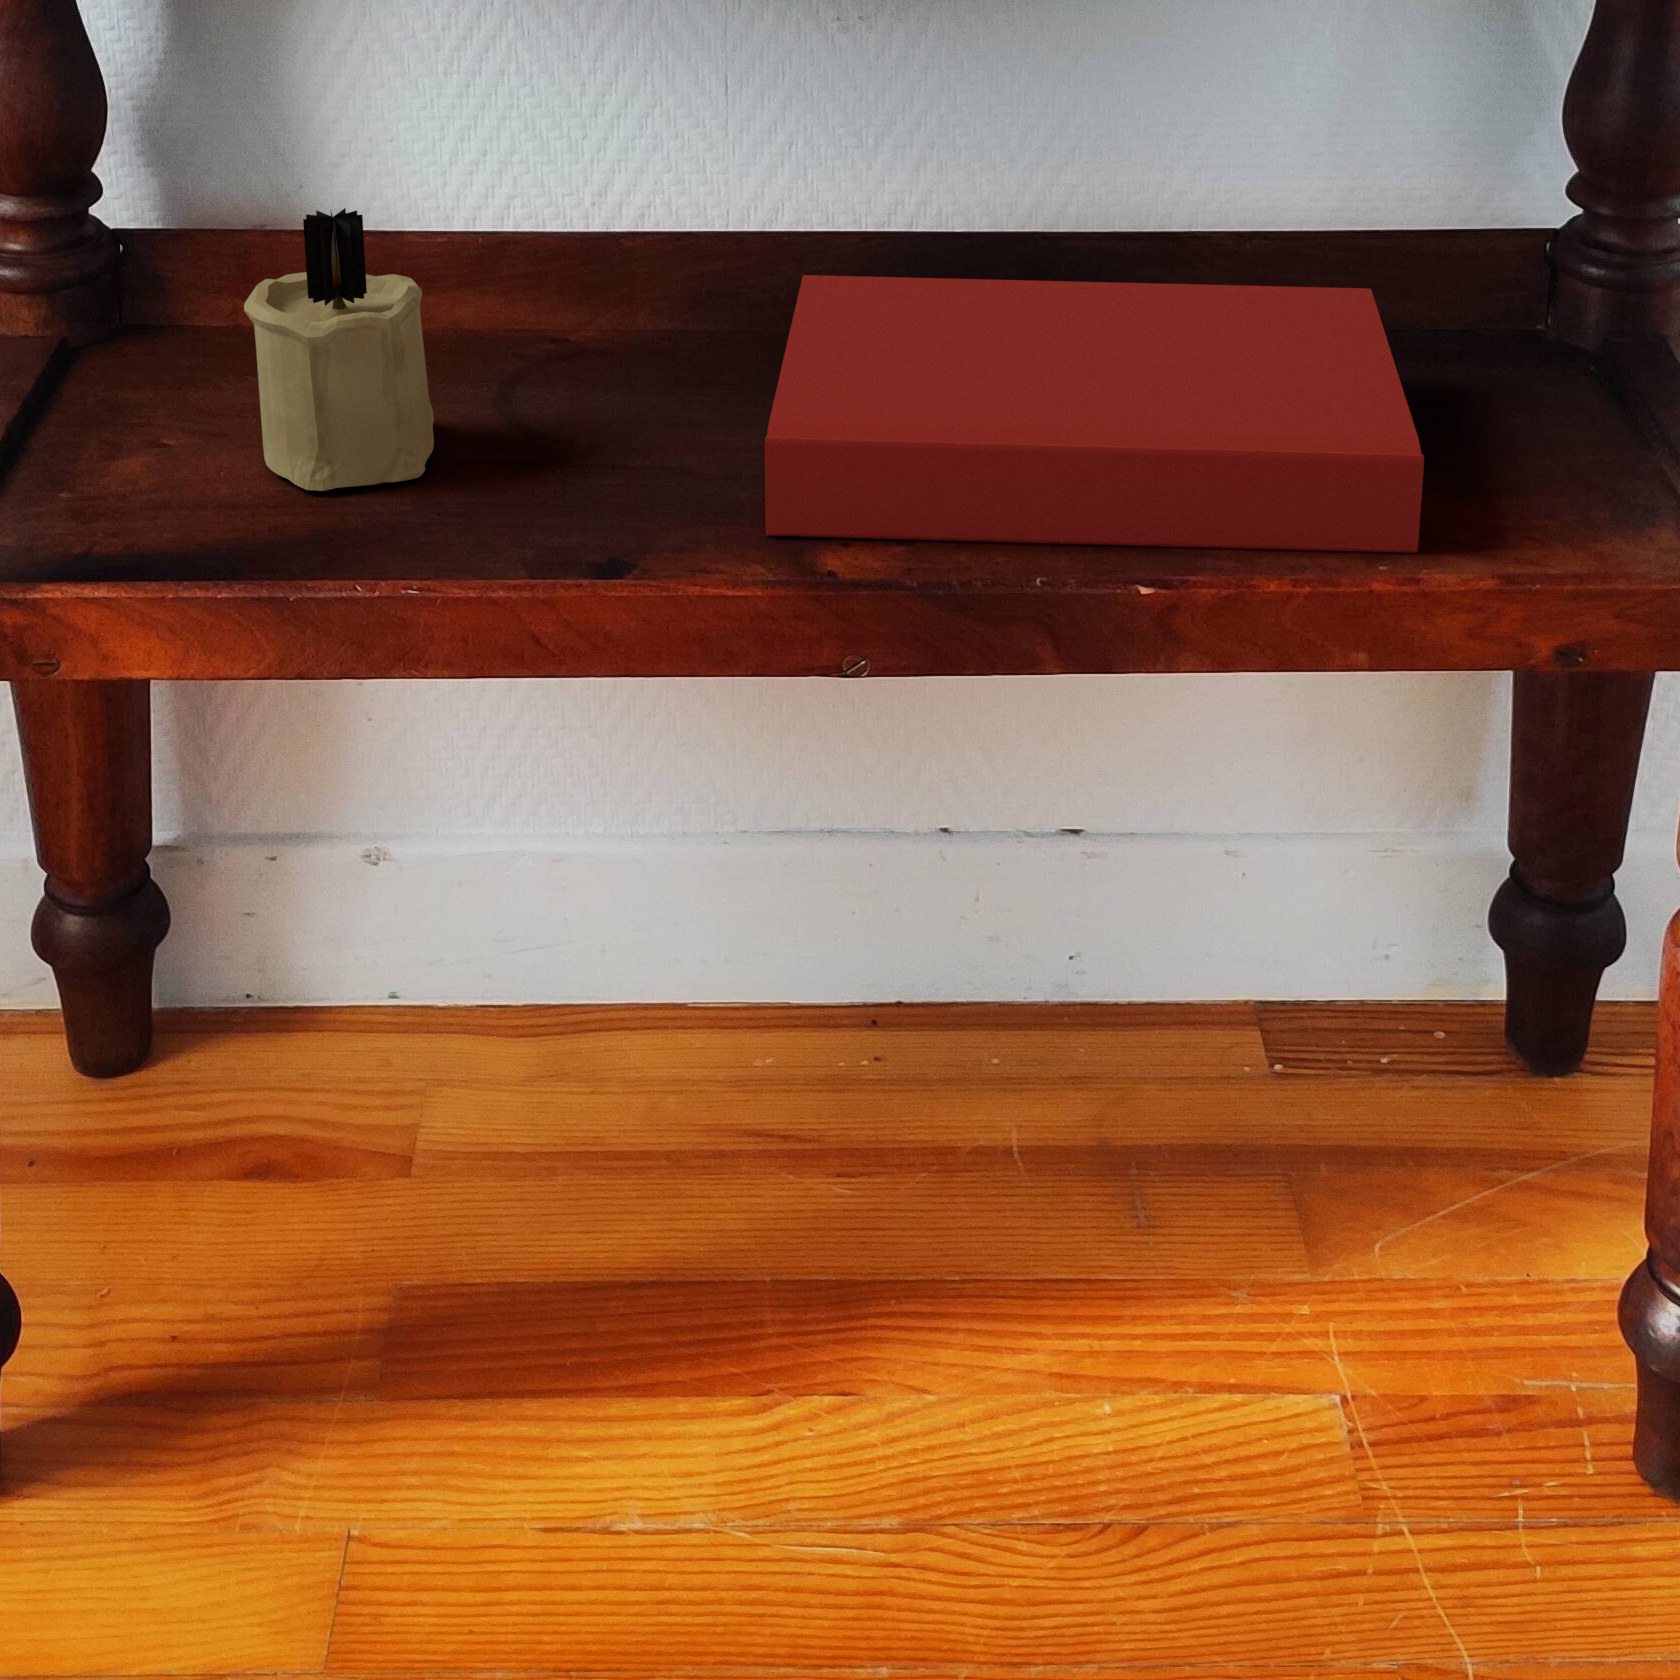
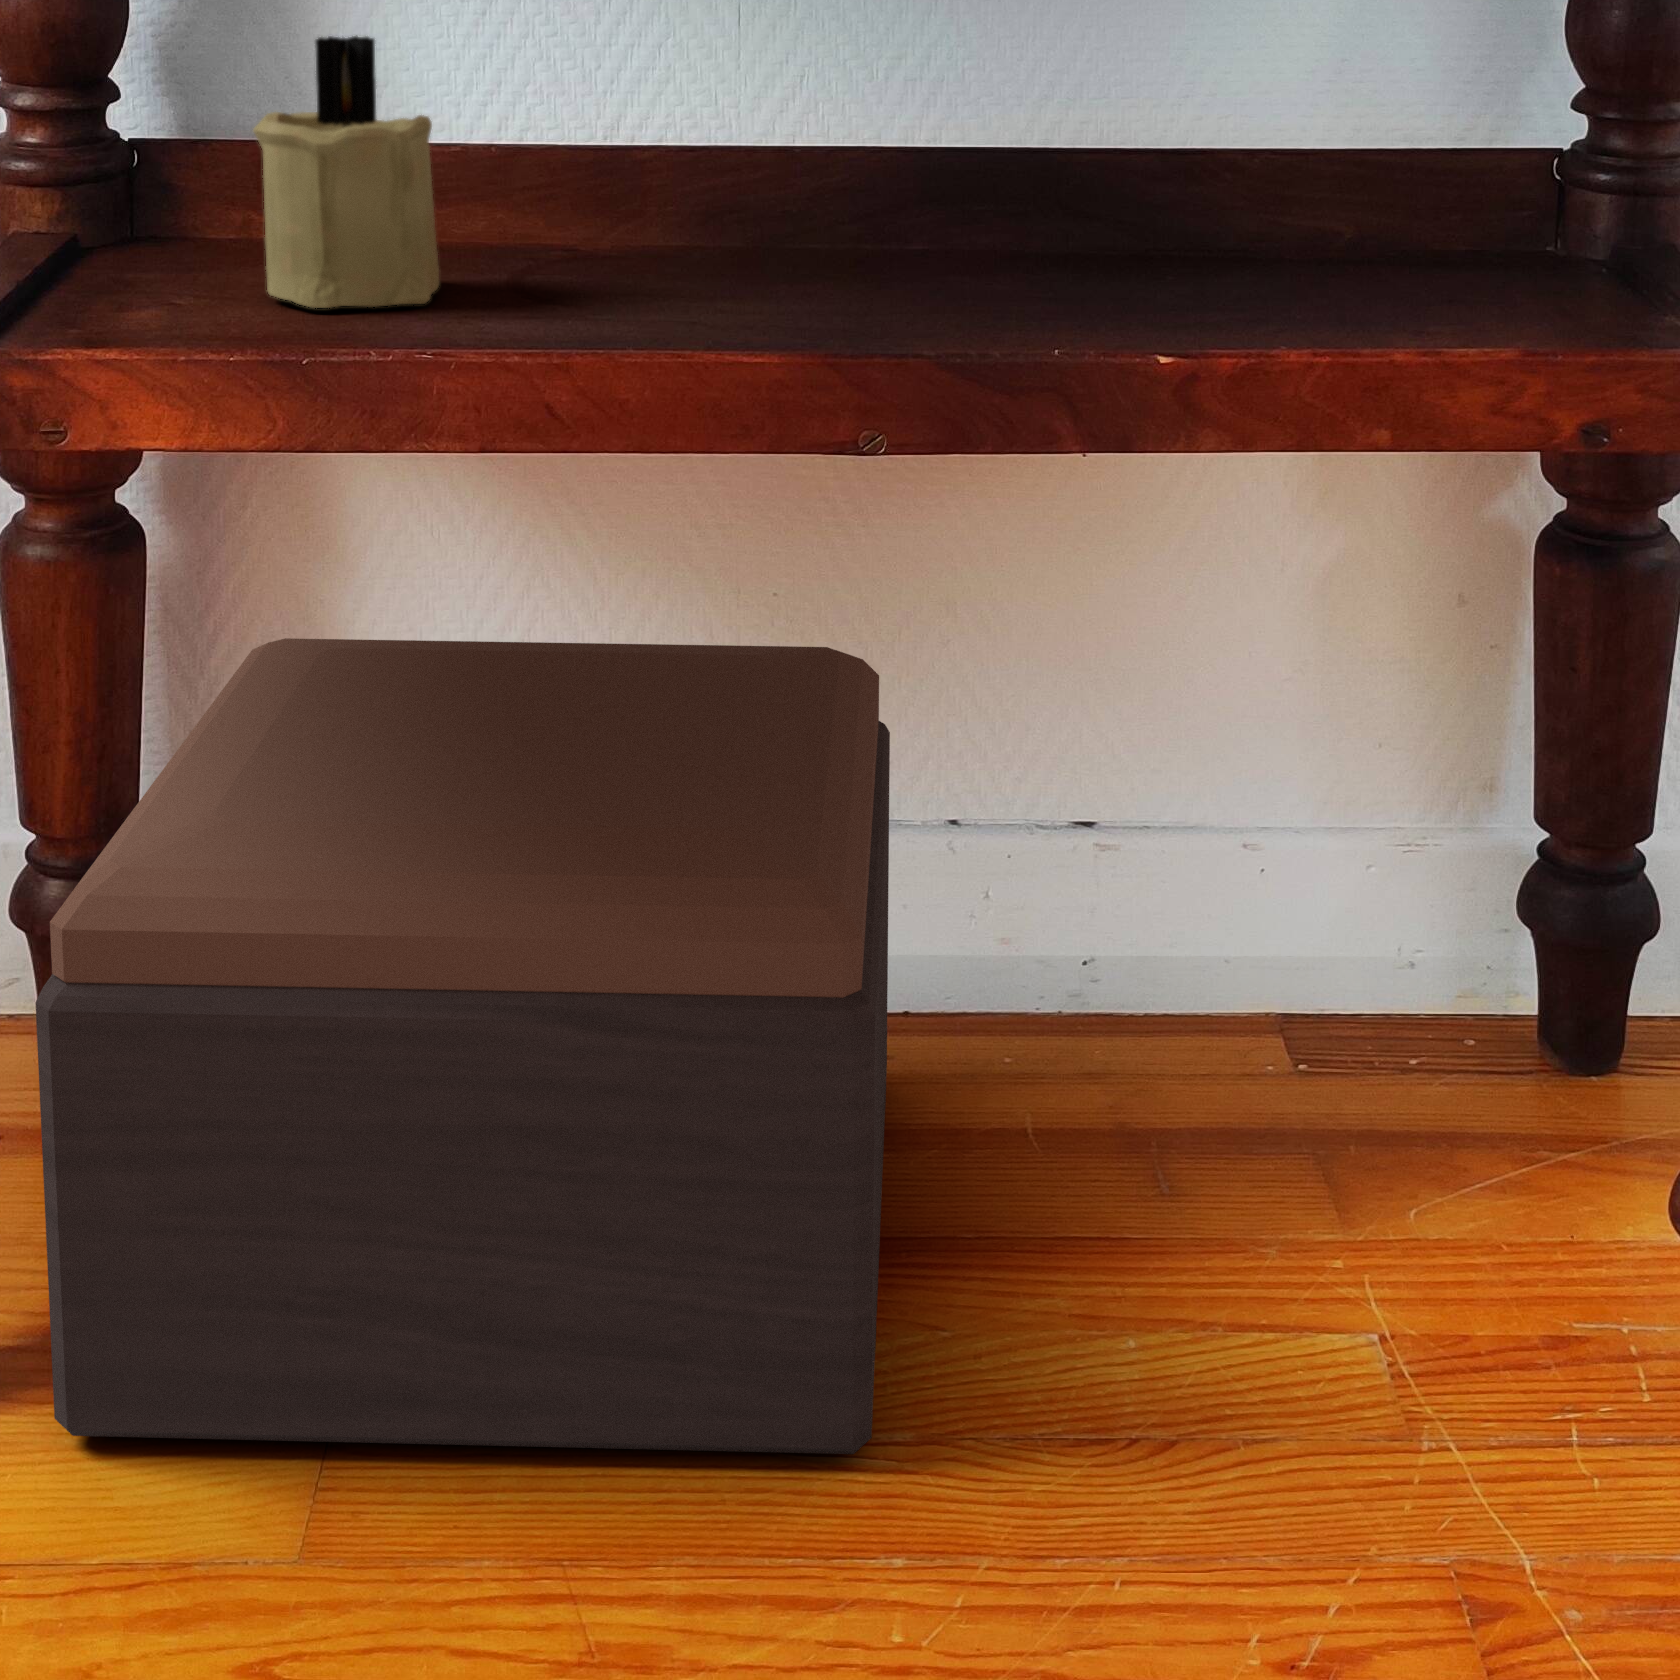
book: present [765,275,1424,553] -> none [777,155,1444,346]
footstool: none [67,706,883,1547] -> present [36,638,890,1454]

